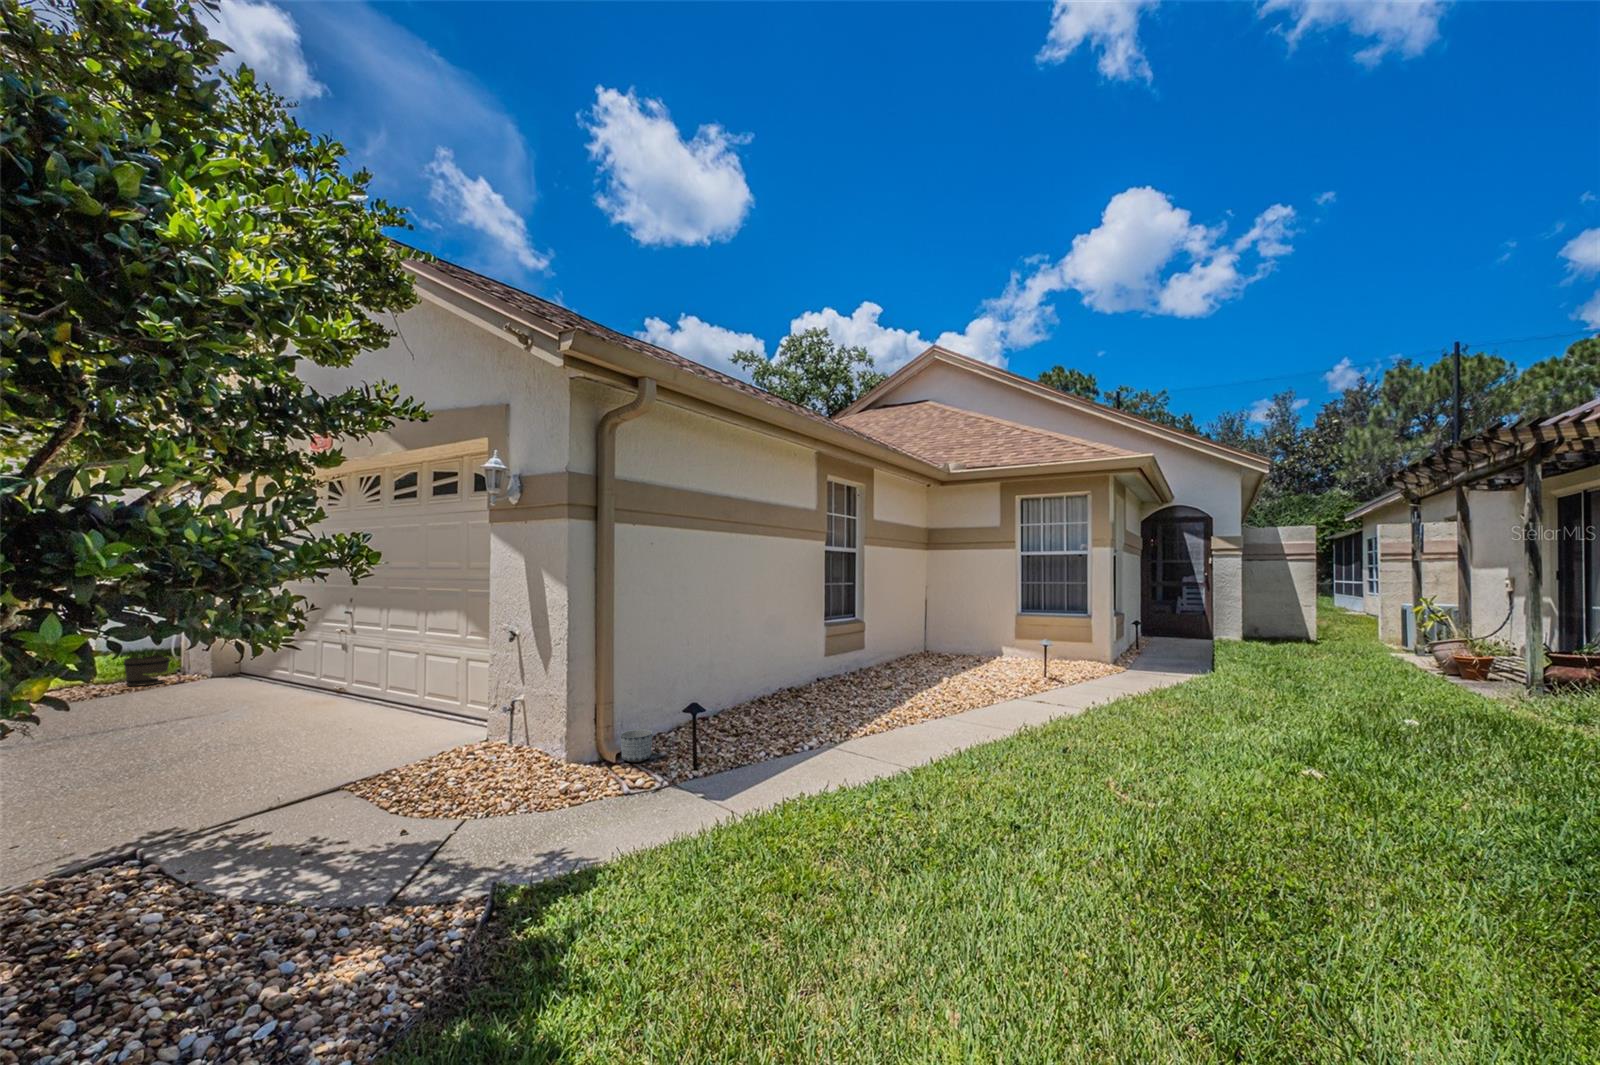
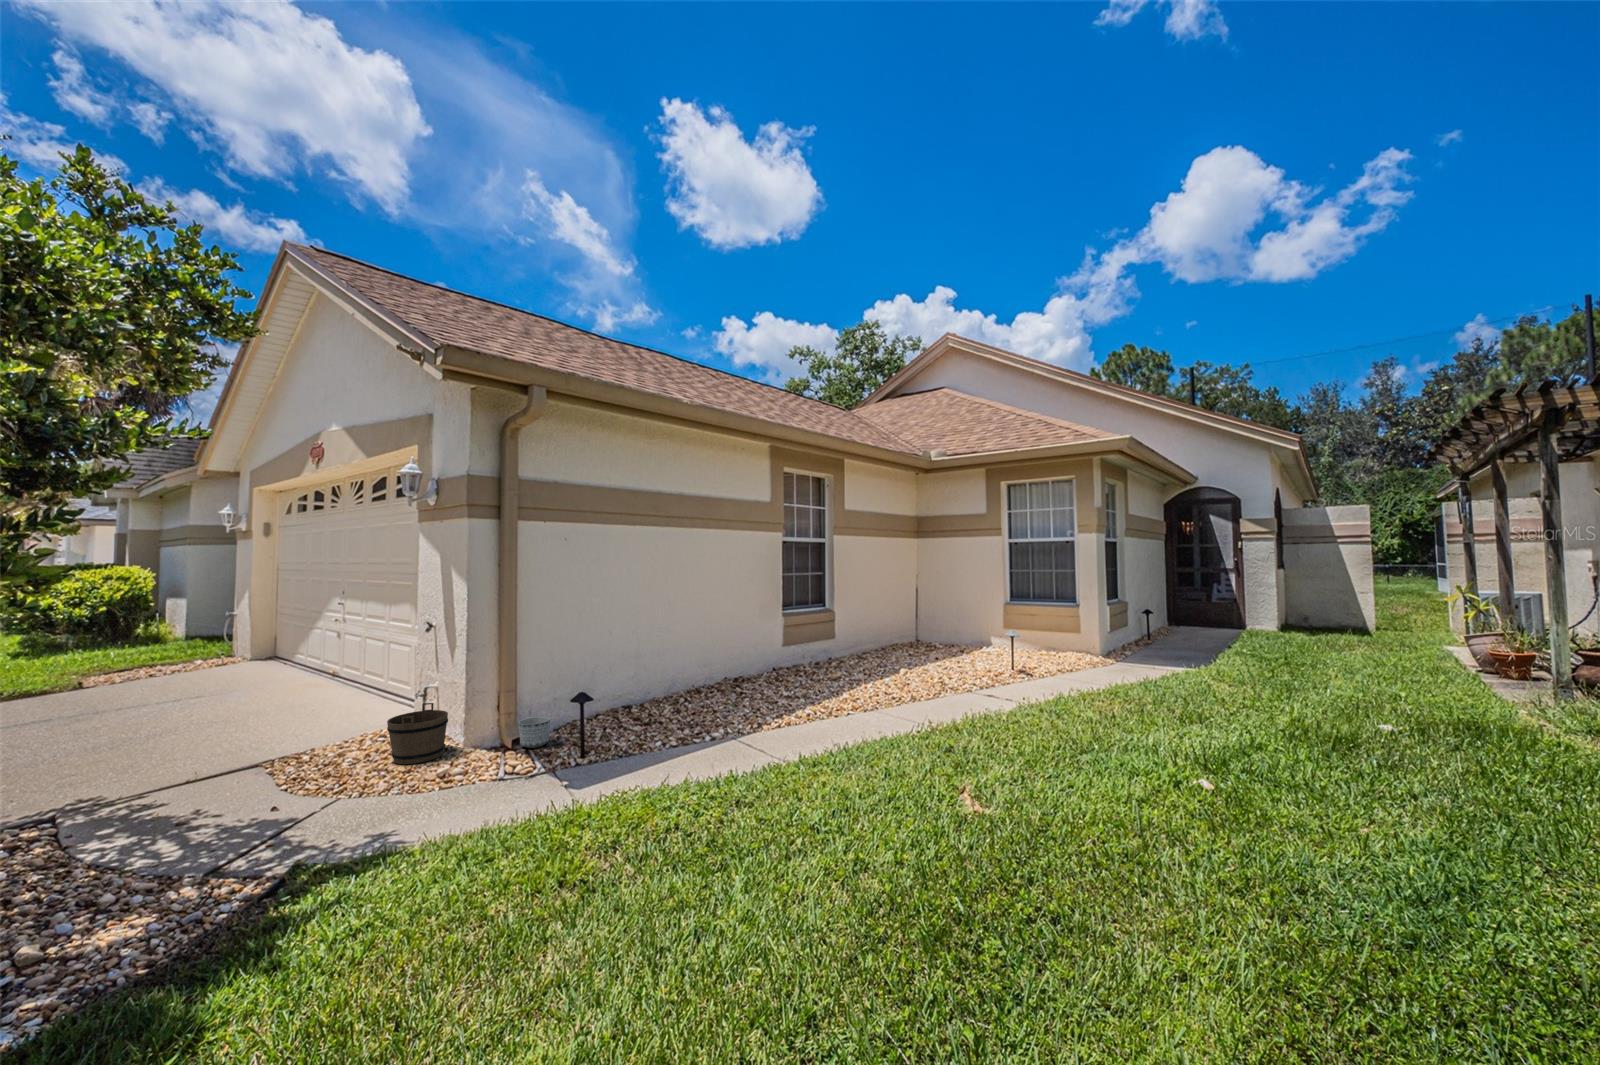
bucket: present [124,651,170,686] -> present [387,703,448,764]

